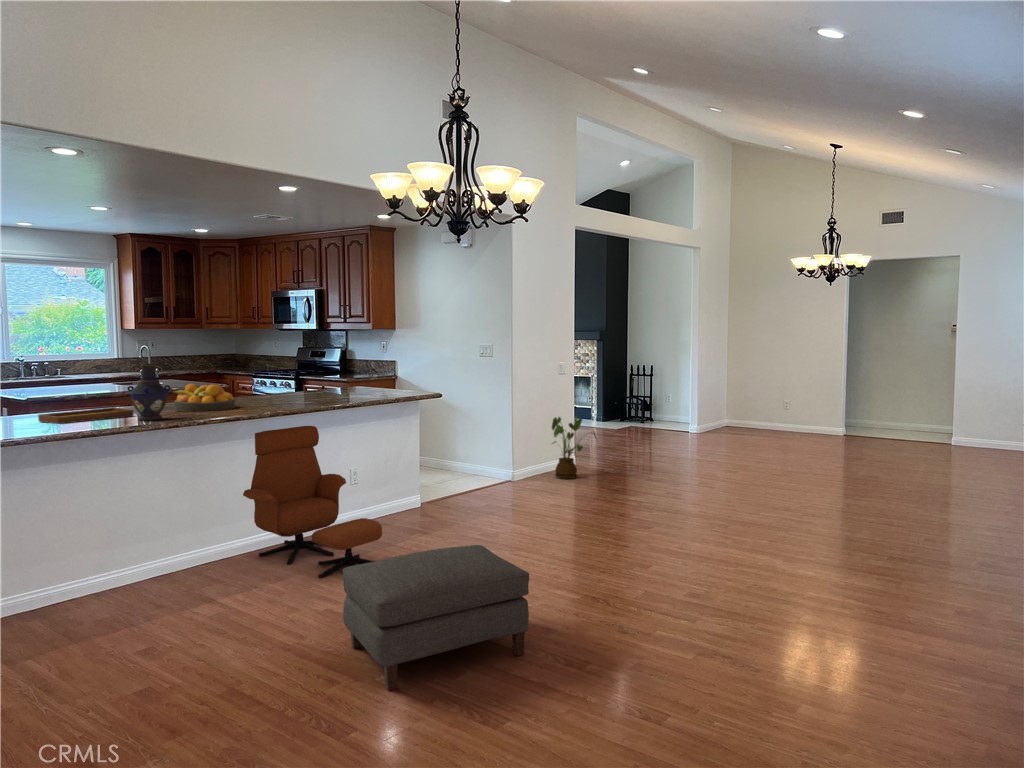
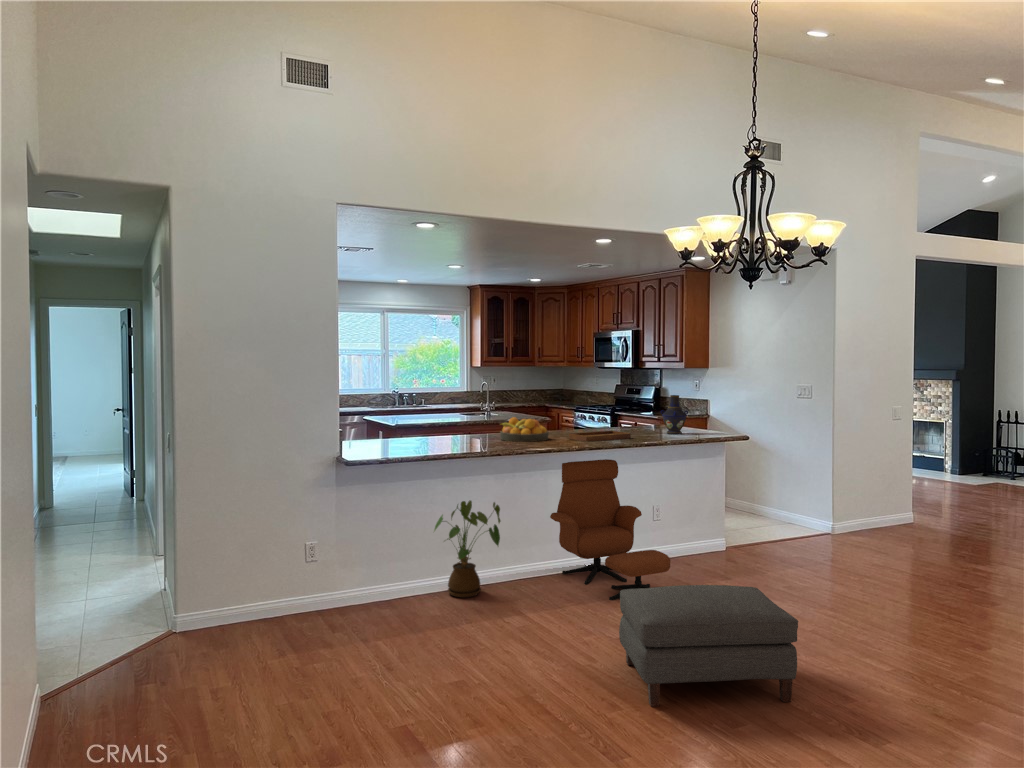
vase: present [127,363,170,421] -> present [661,395,688,434]
tray: present [38,394,134,424] -> present [569,419,631,441]
house plant: present [552,417,597,479] -> present [434,501,500,598]

